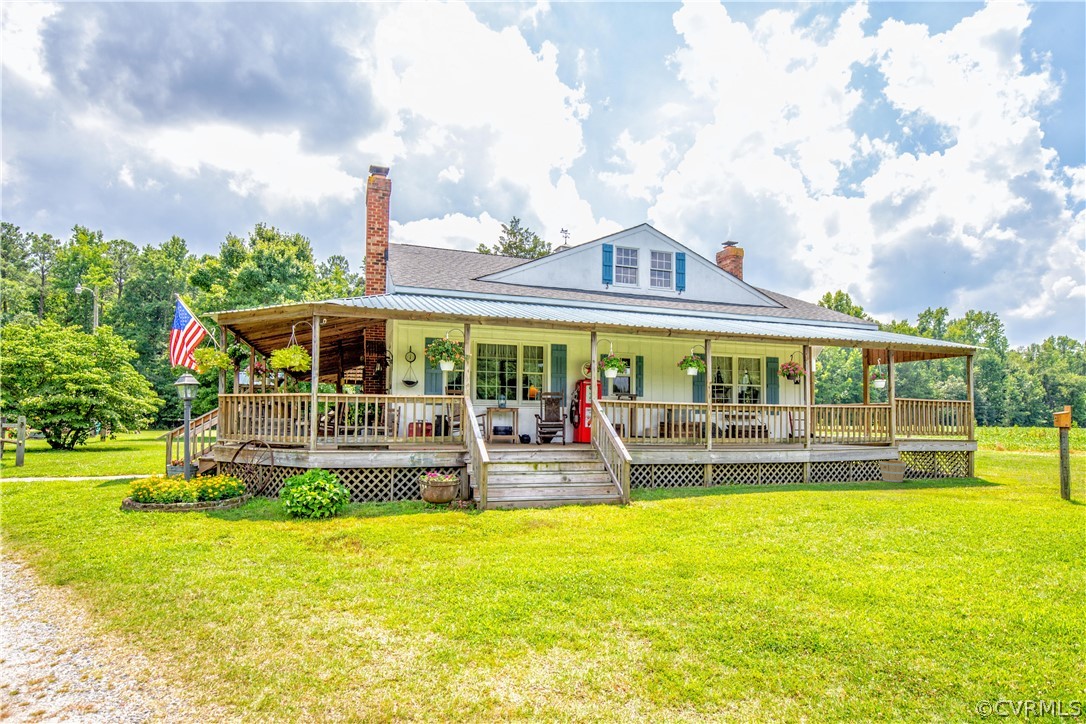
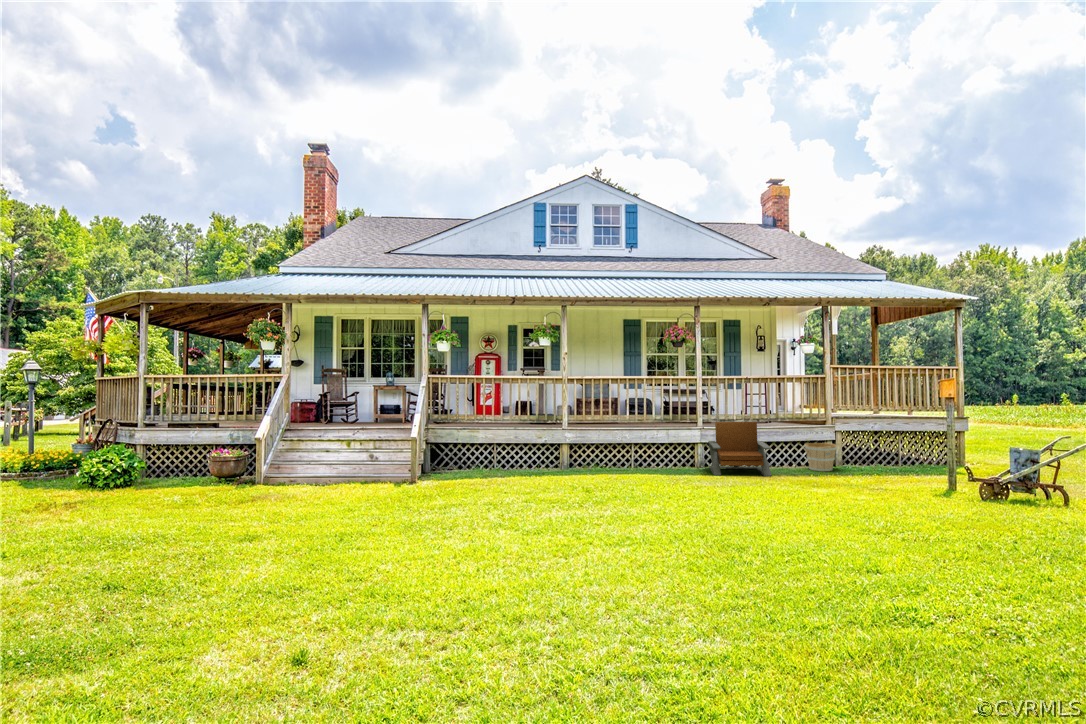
lounge chair: none [815,443,880,488] -> present [708,422,771,476]

